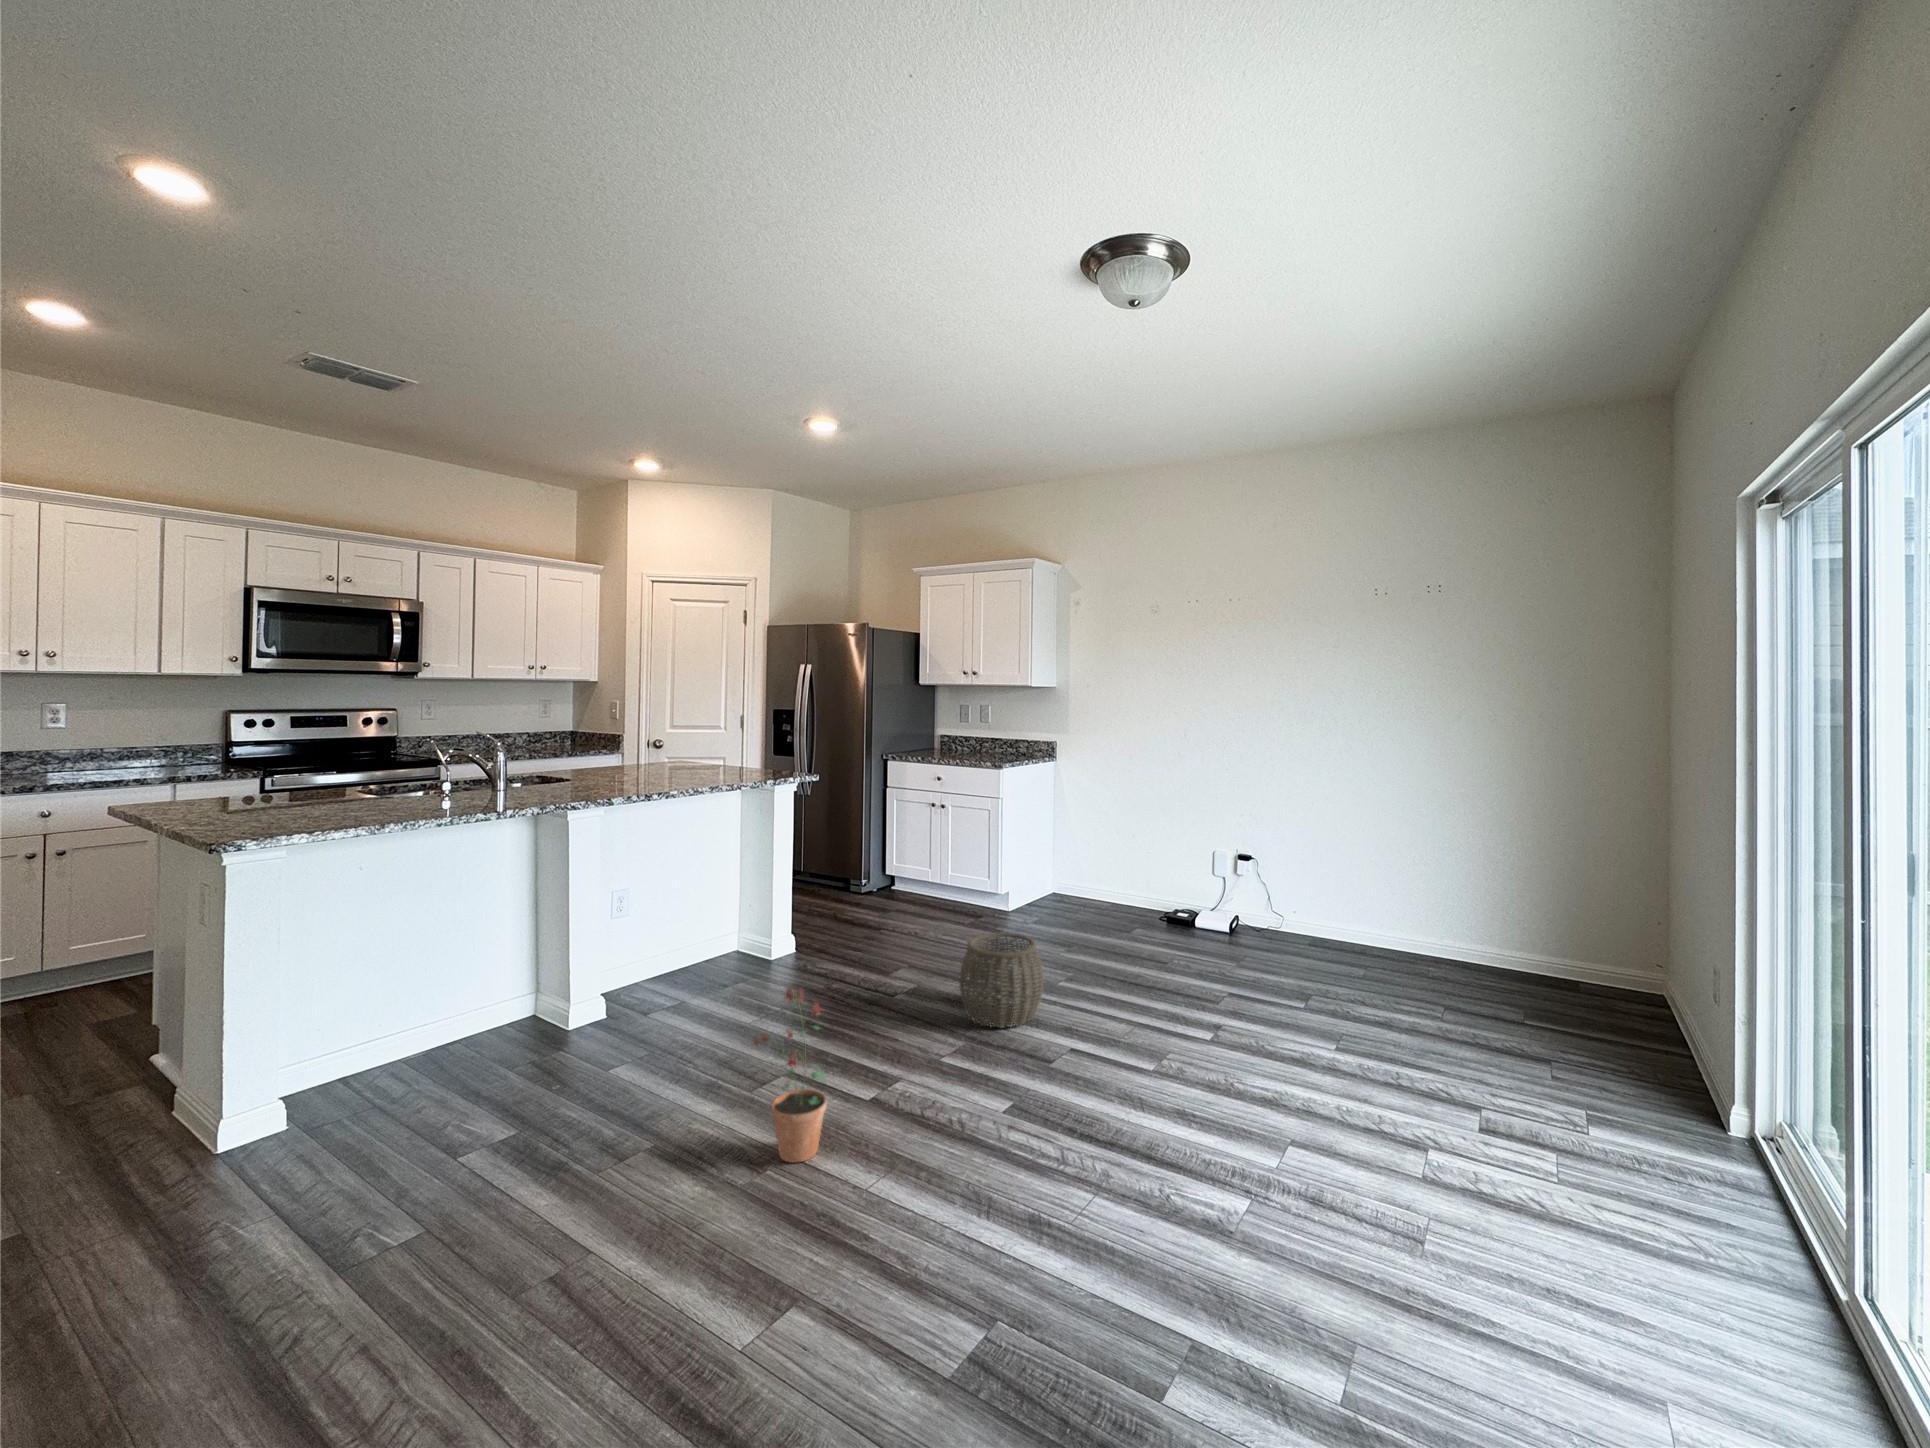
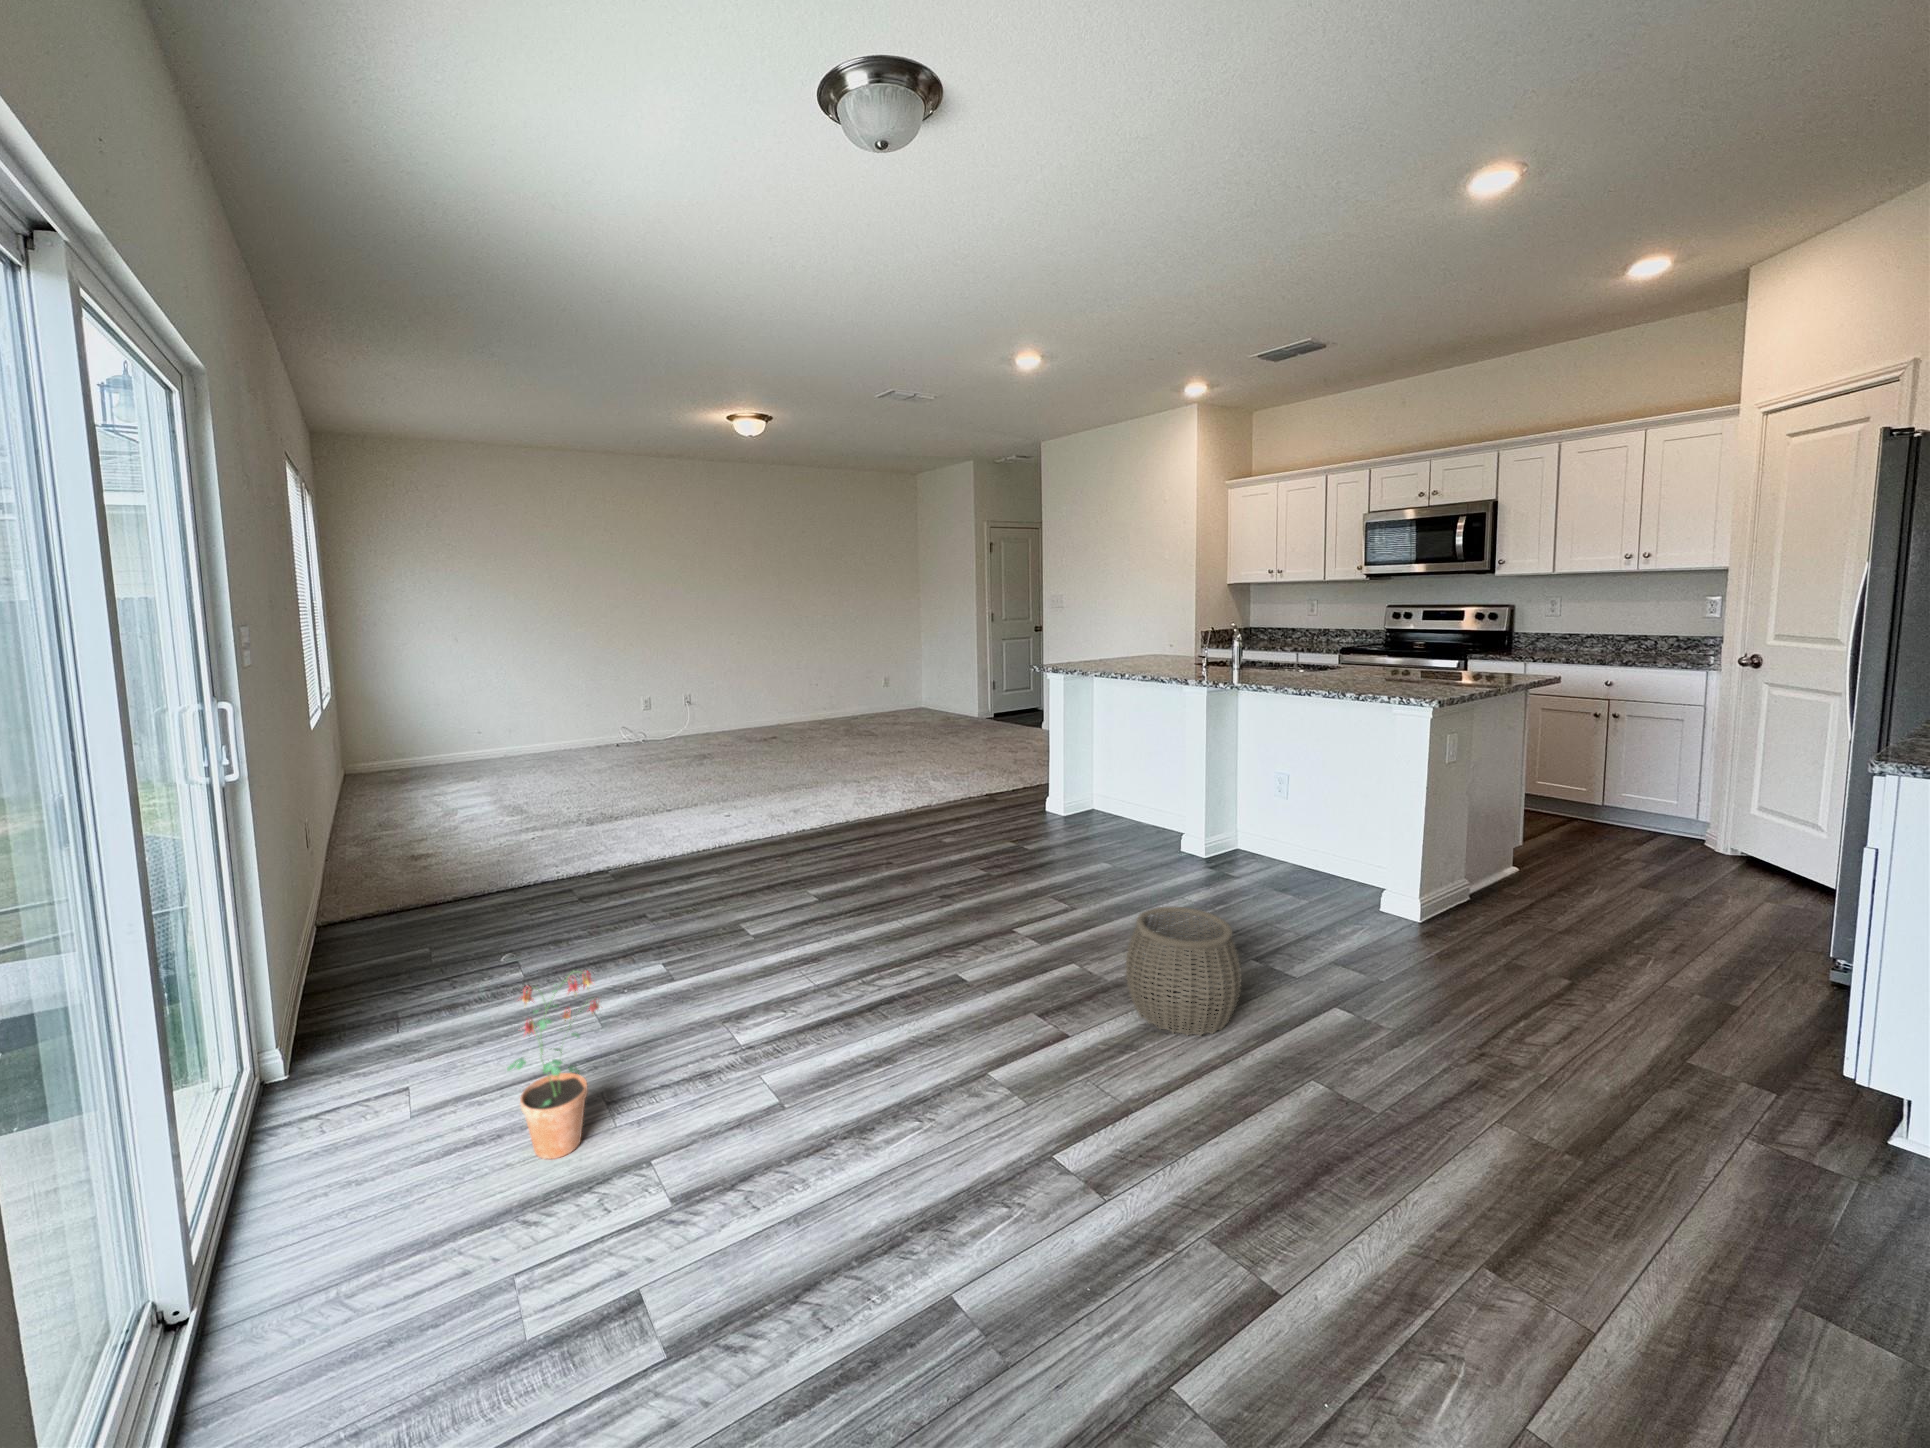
potted plant: present [754,987,827,1163] -> present [507,971,599,1159]

